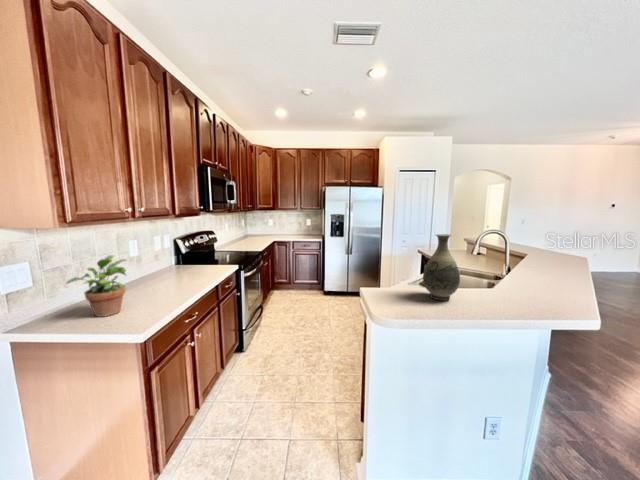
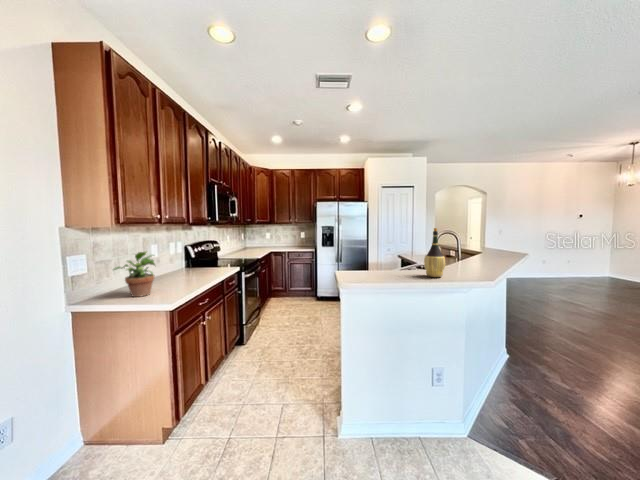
vase: present [423,234,460,301] -> none [380,228,406,277]
wine bottle: none [484,236,517,303] -> present [424,228,445,277]

